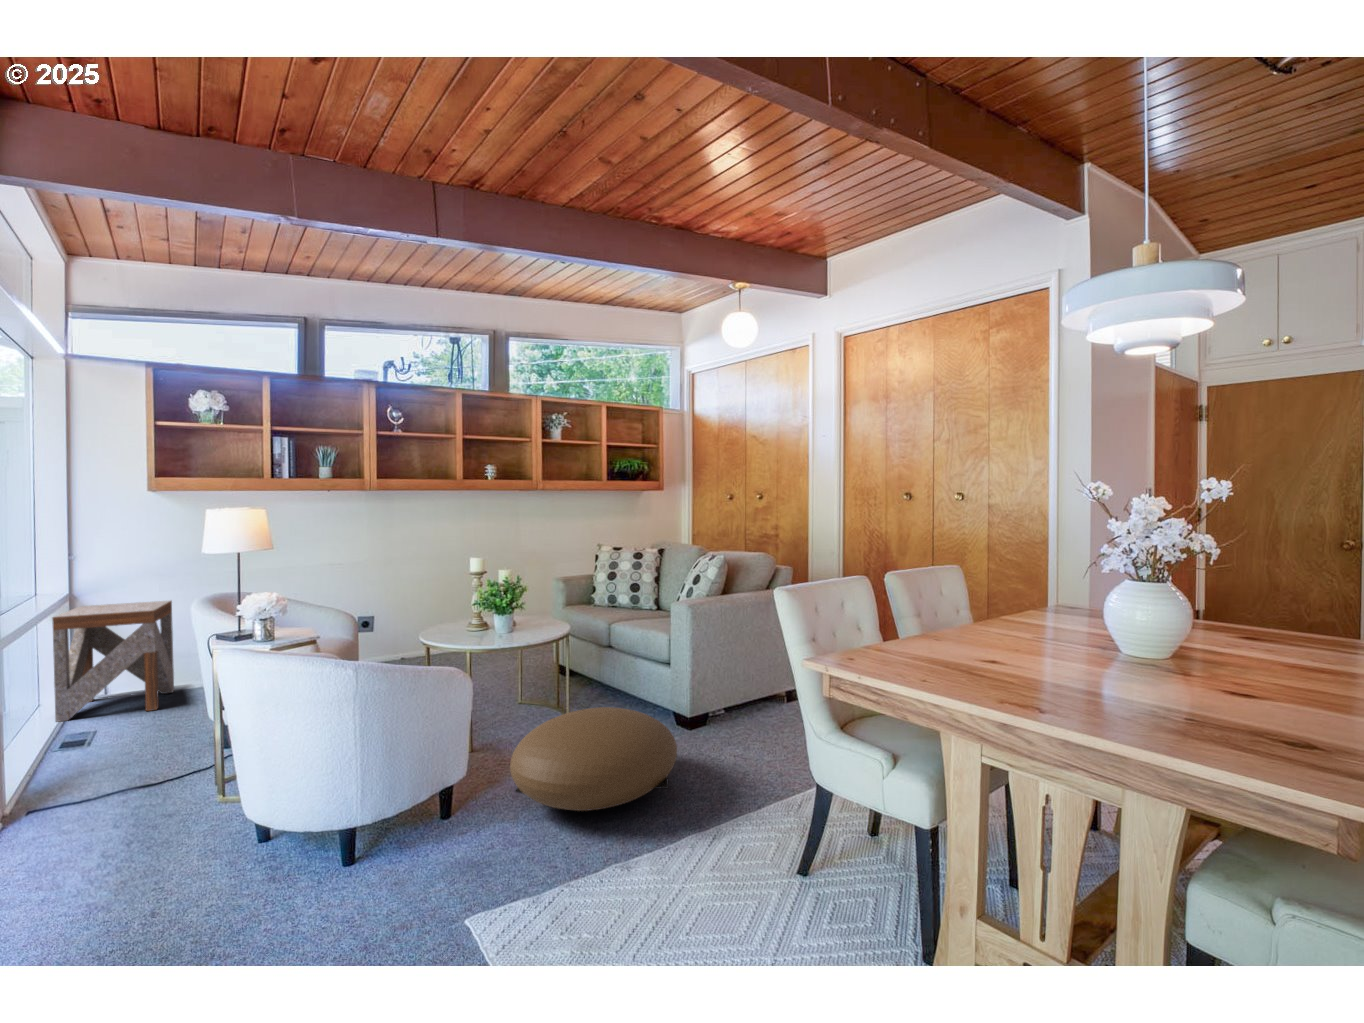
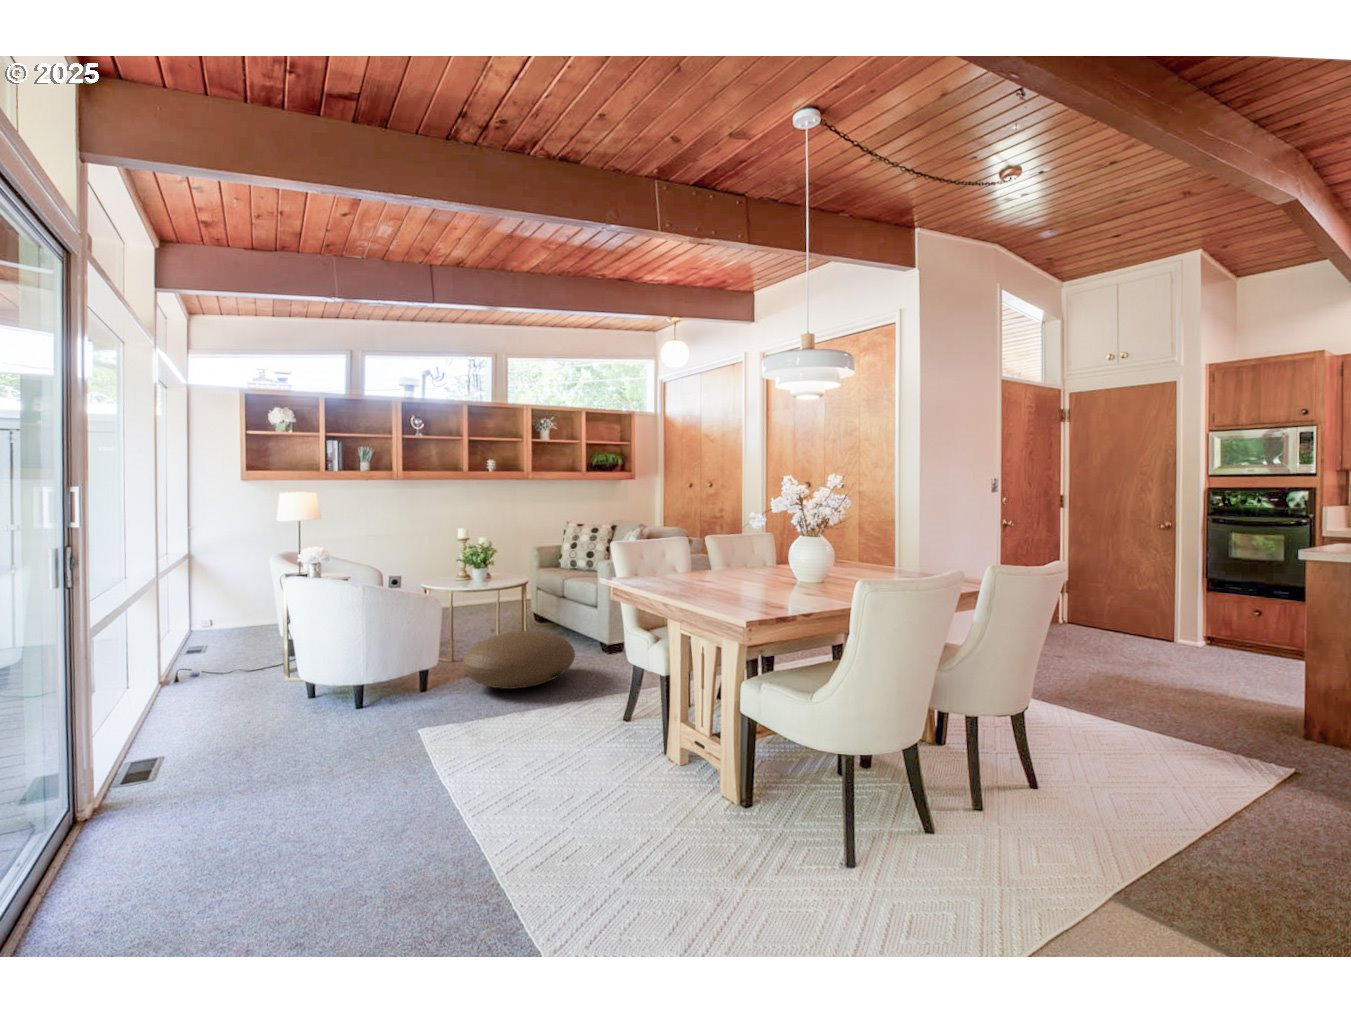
side table: present [52,601,174,722] -> none [182,560,259,639]

